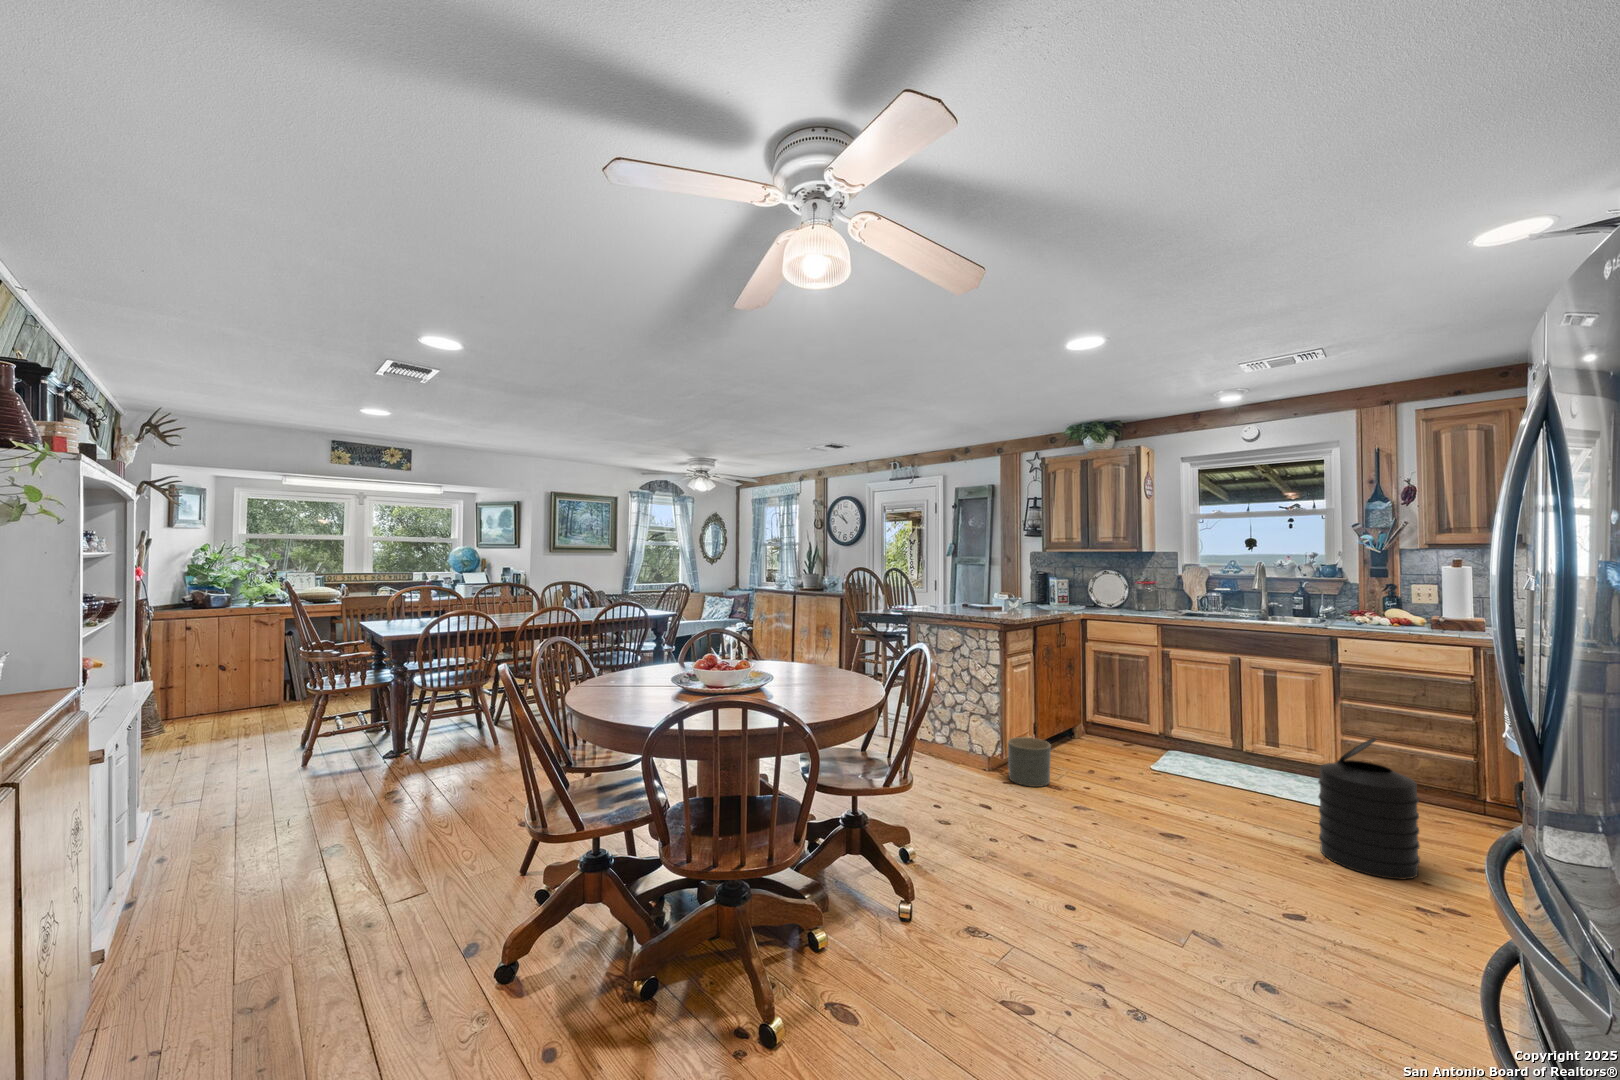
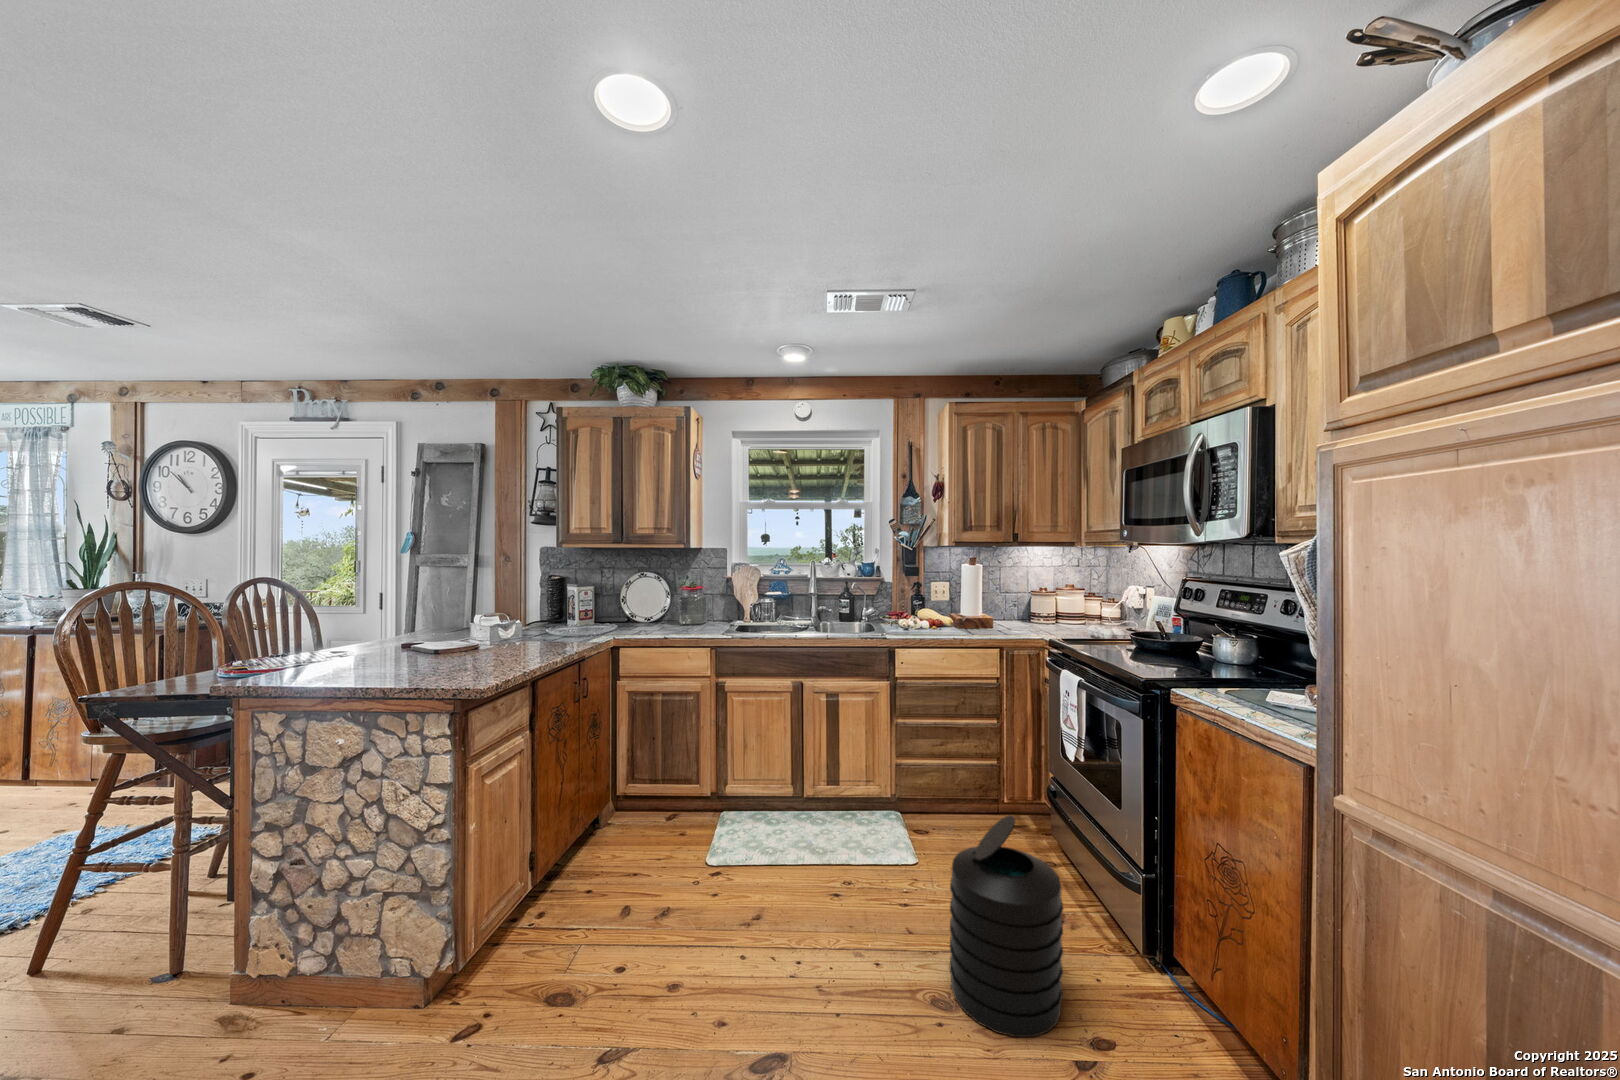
planter: present [1008,737,1051,787] -> none [463,908,554,1039]

